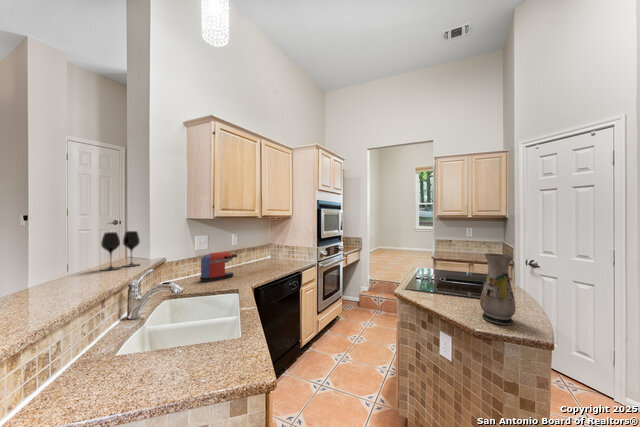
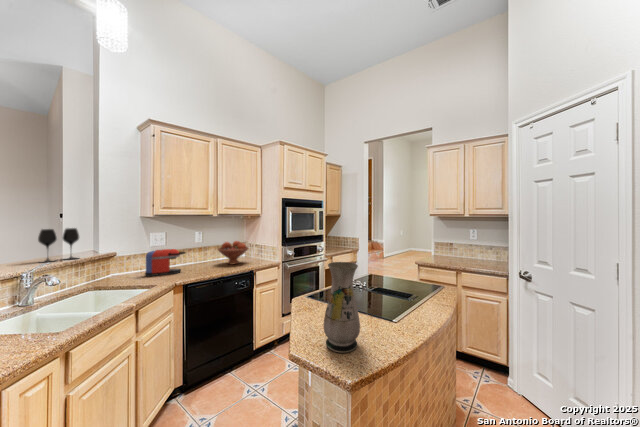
fruit bowl: none [257,242,287,266] -> present [218,241,248,265]

